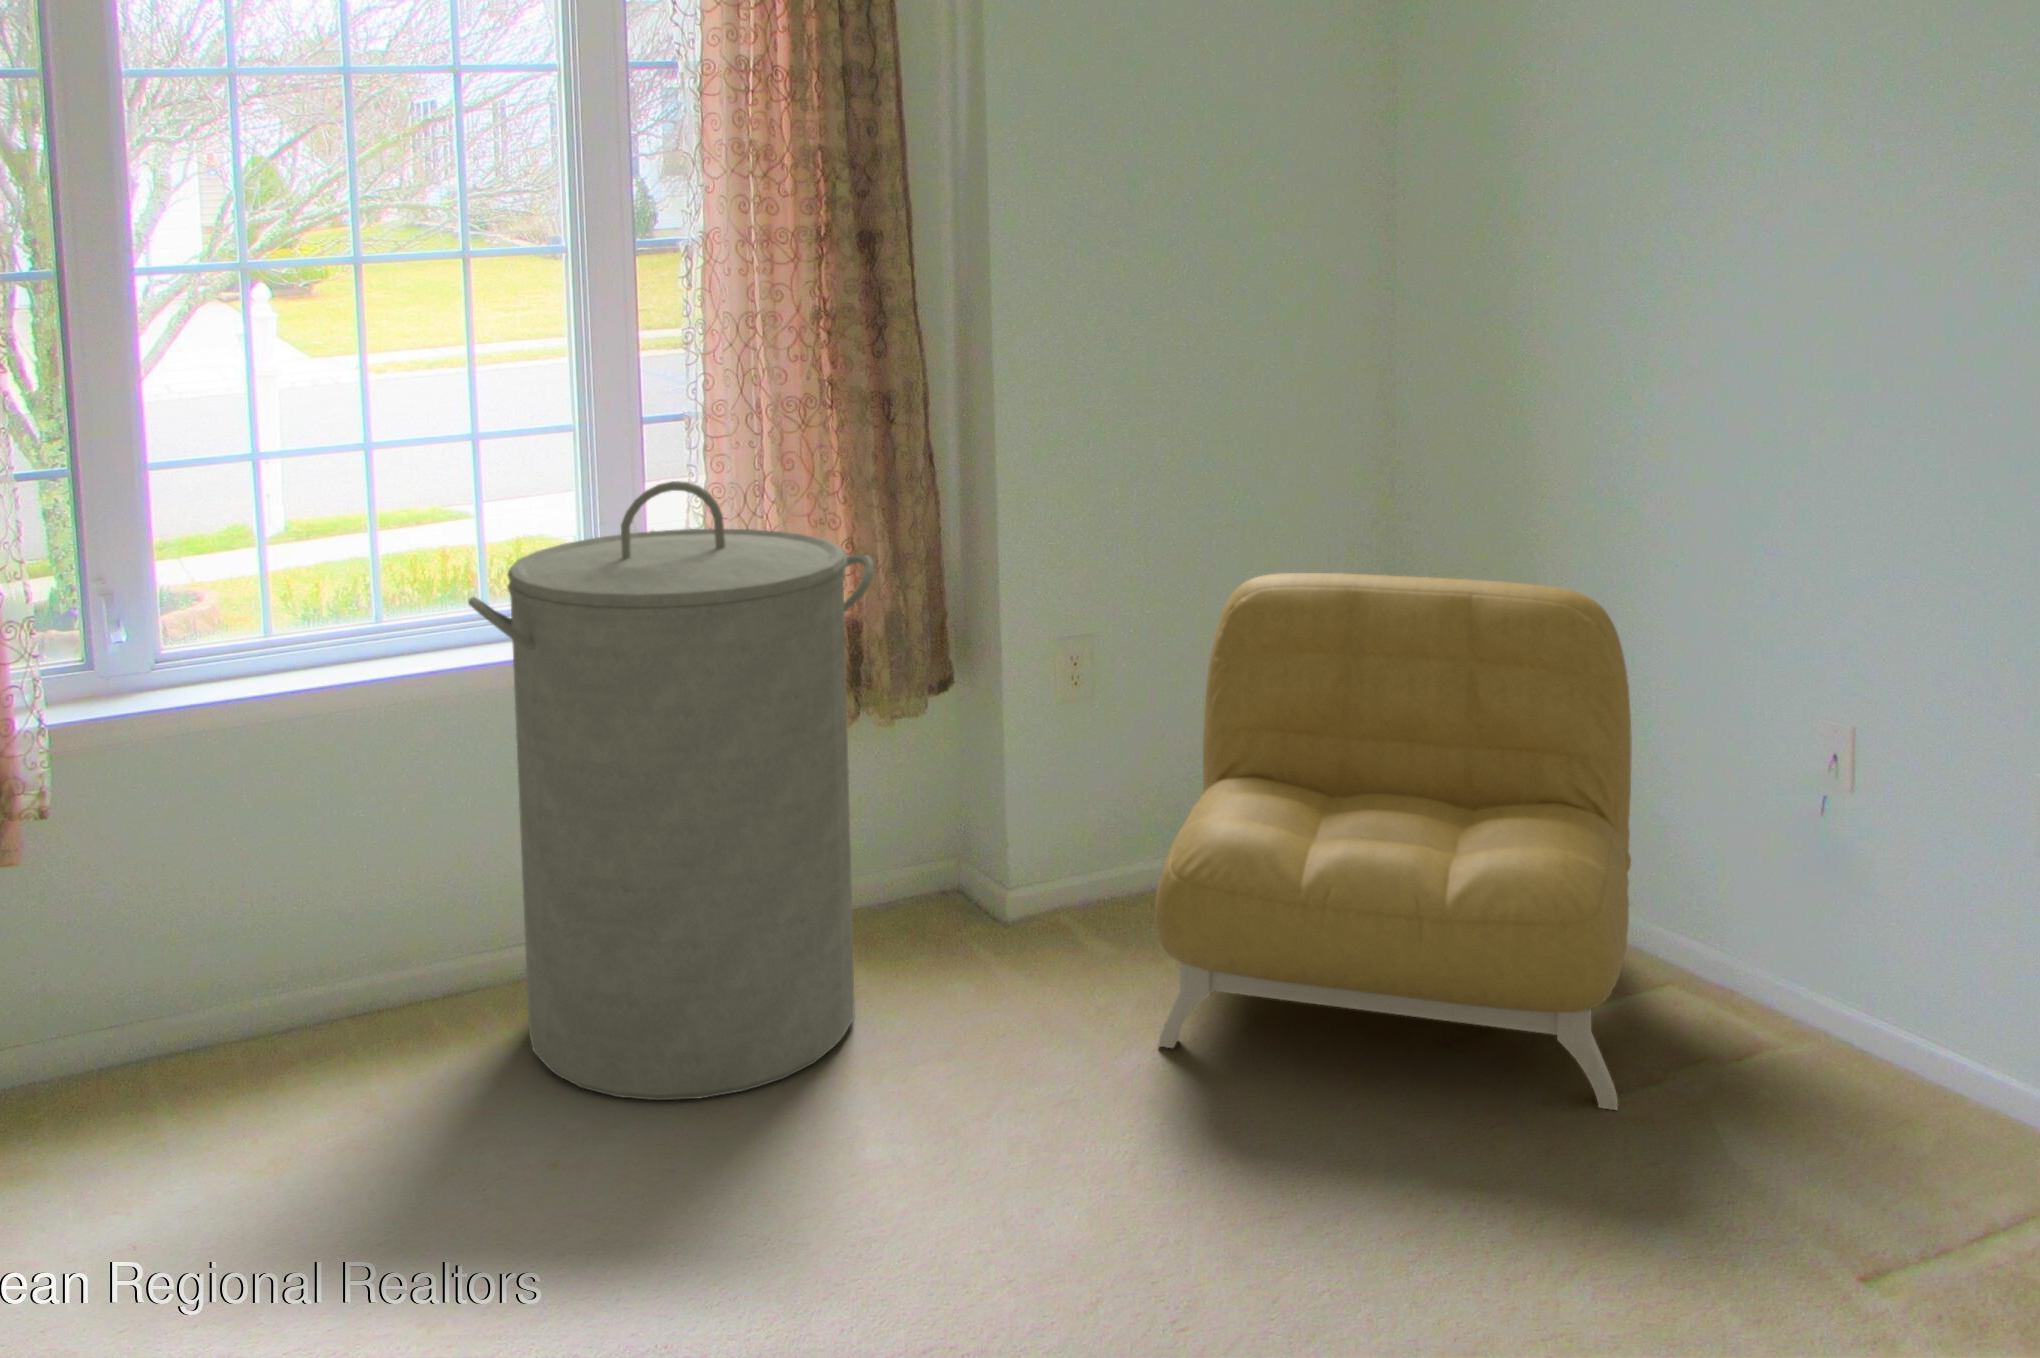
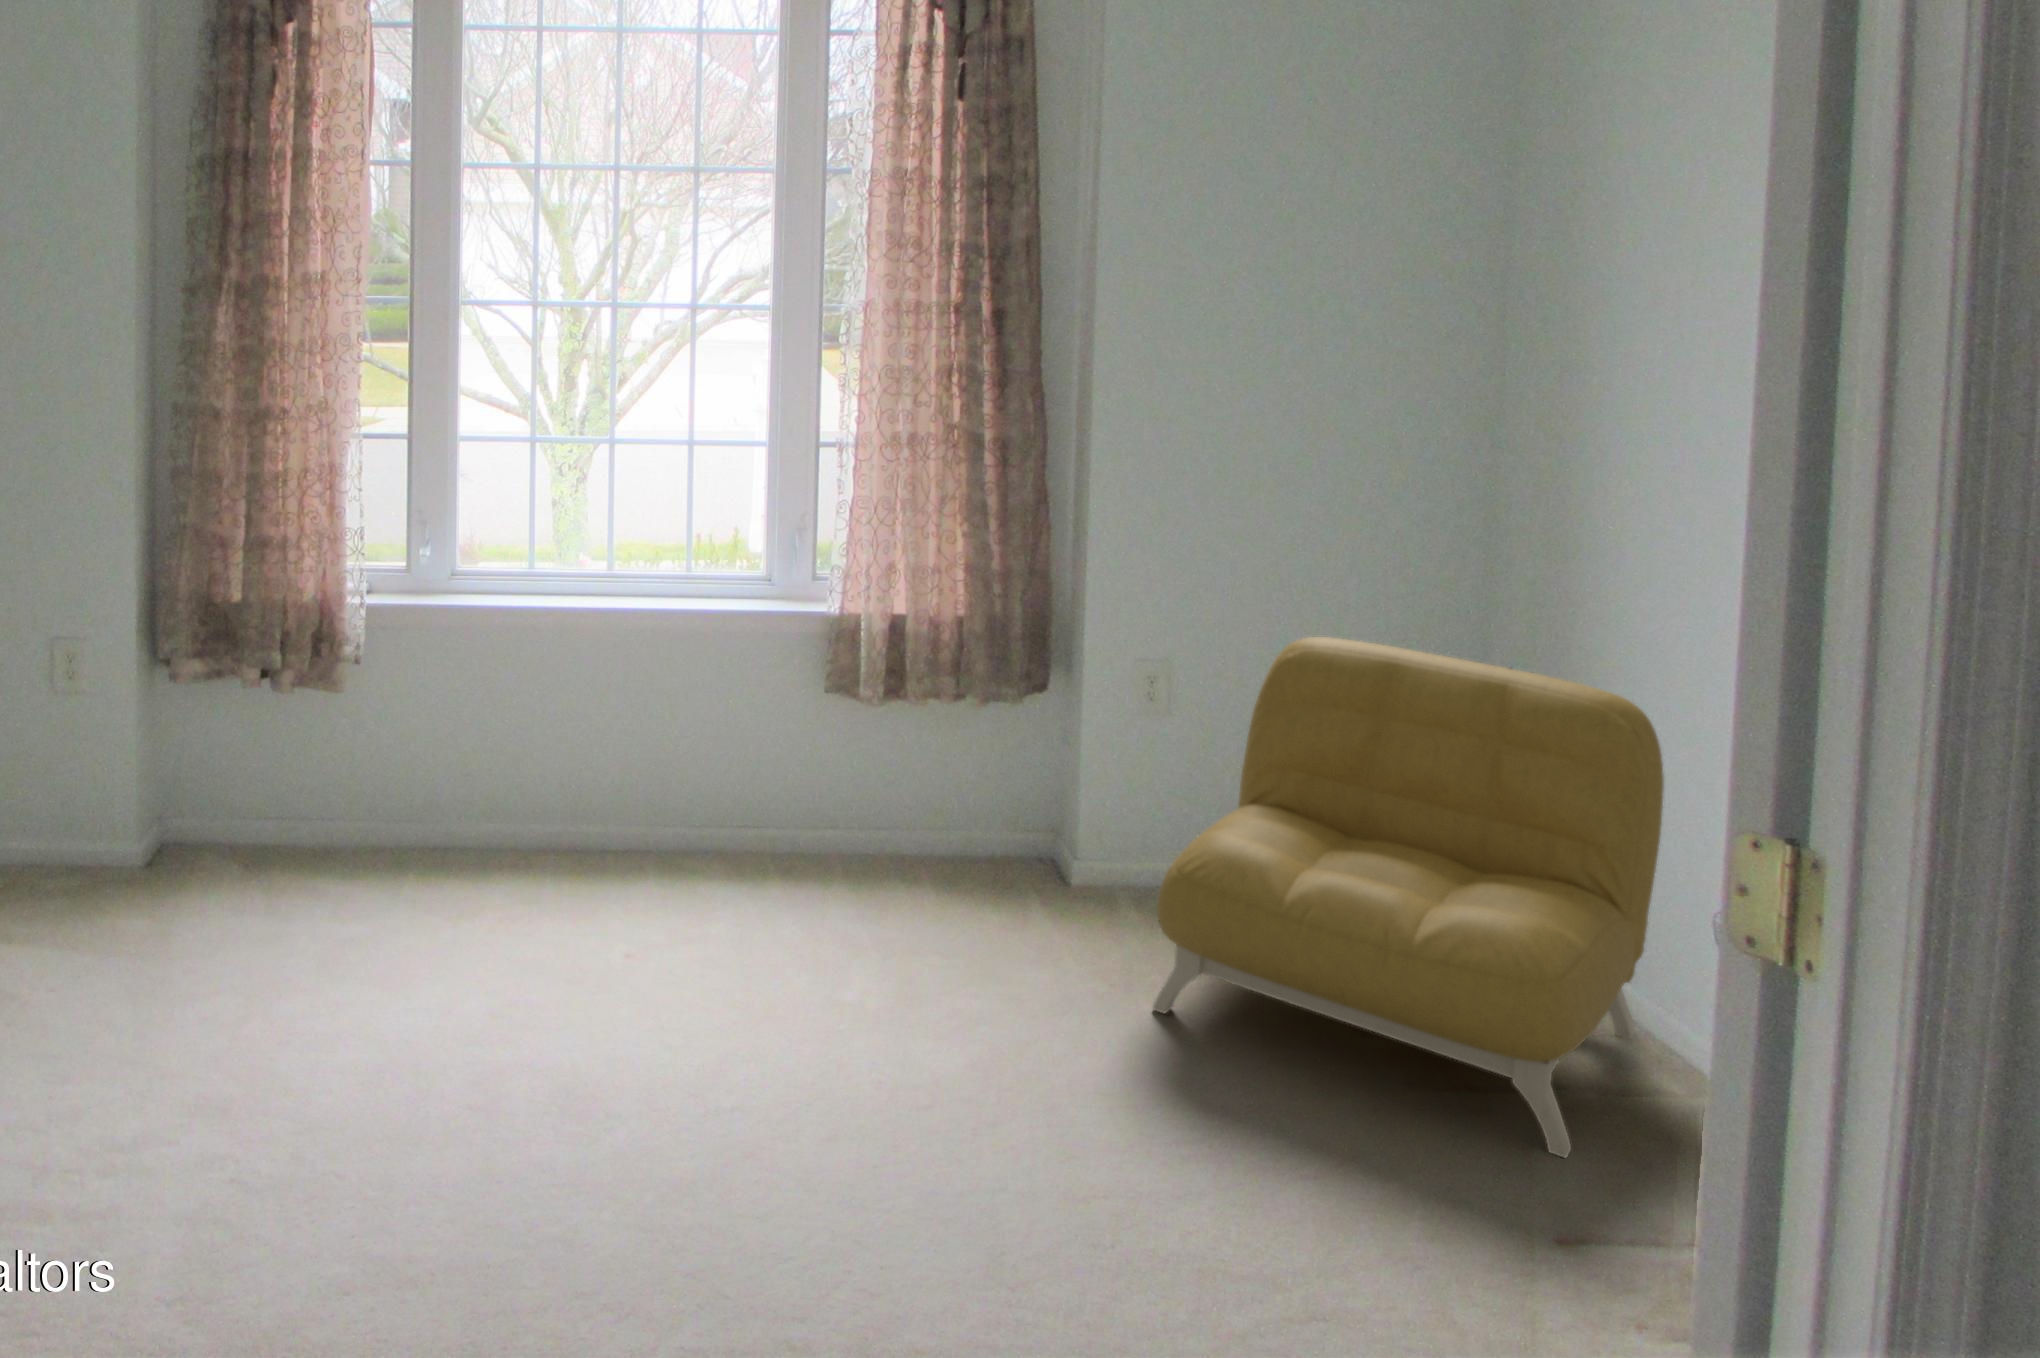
laundry hamper: present [468,481,874,1100] -> none [645,495,958,964]

